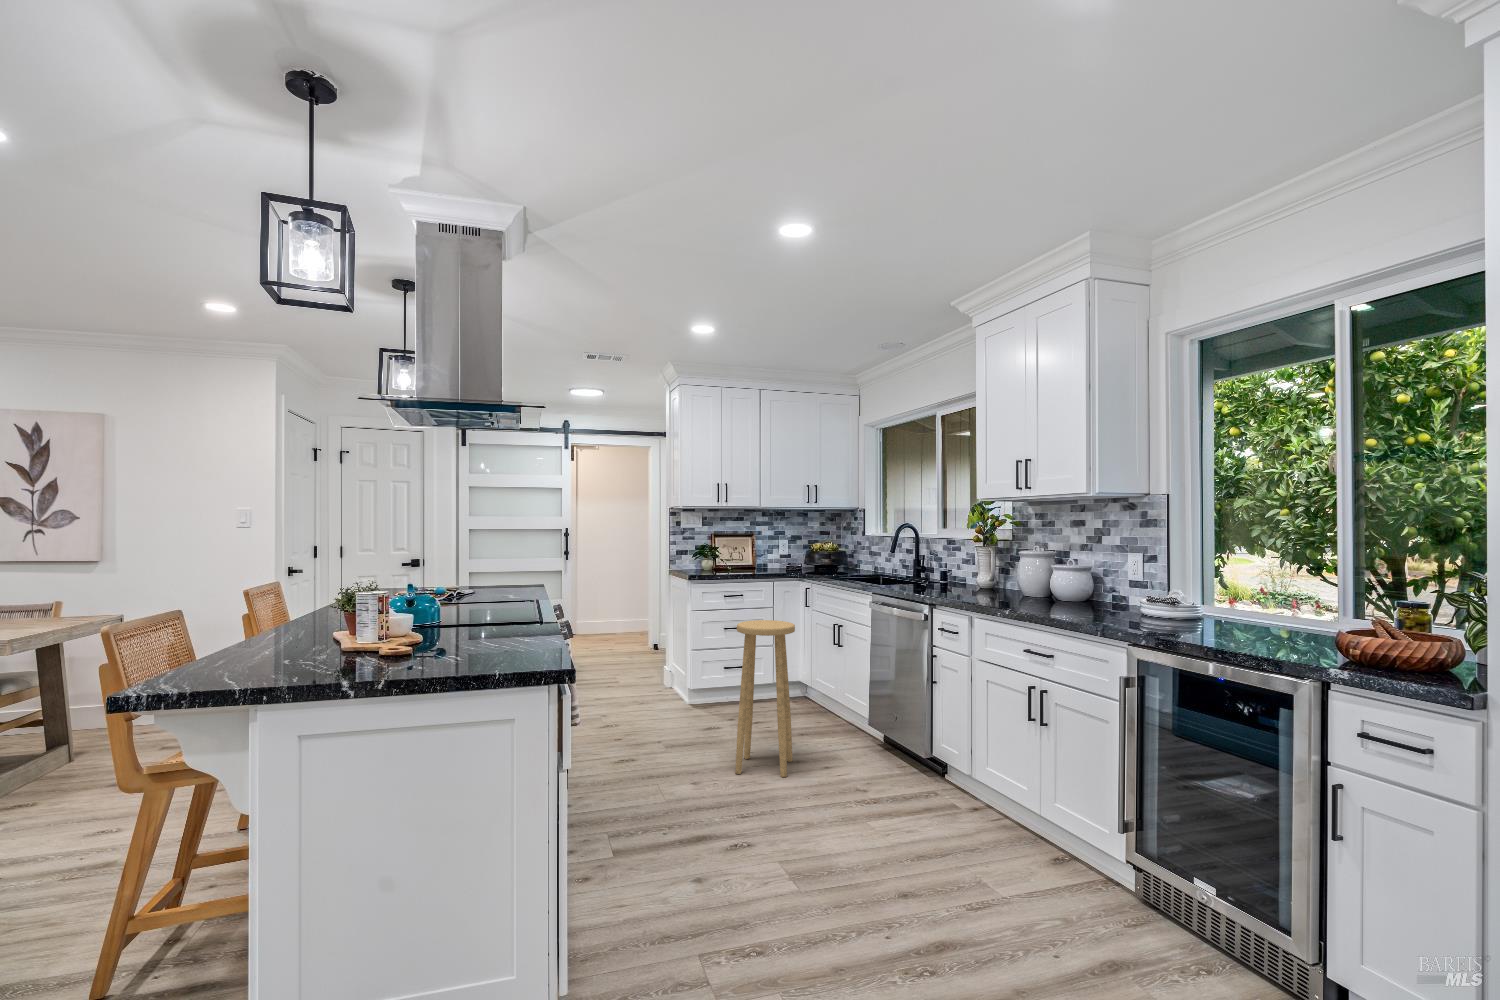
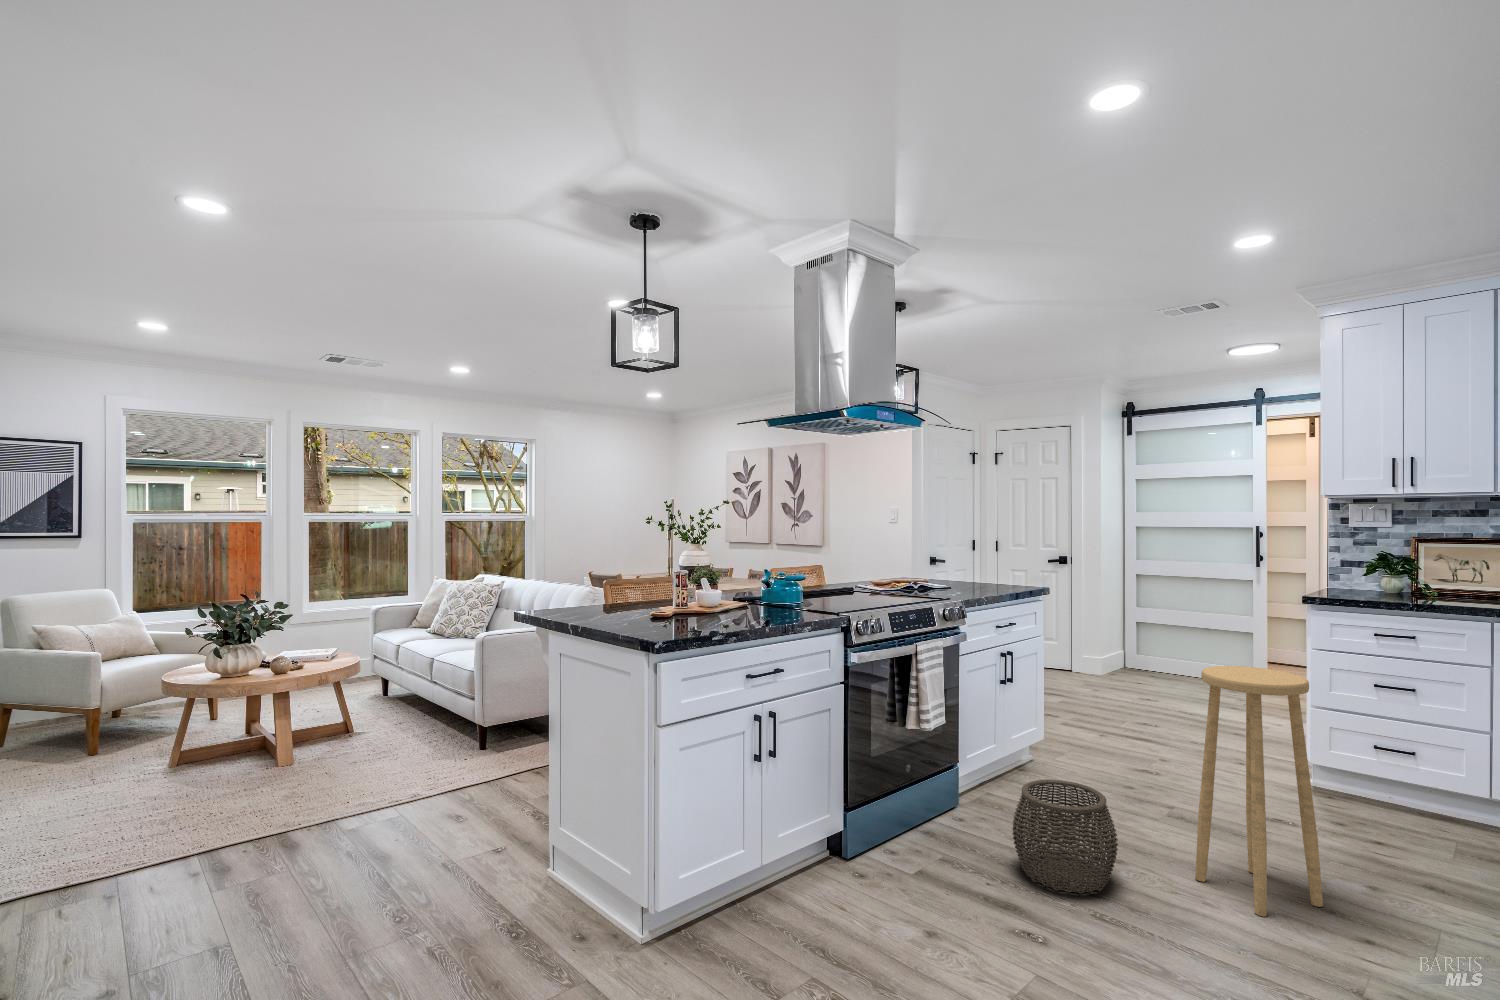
woven basket: none [650,731,726,818] -> present [1012,780,1118,894]

